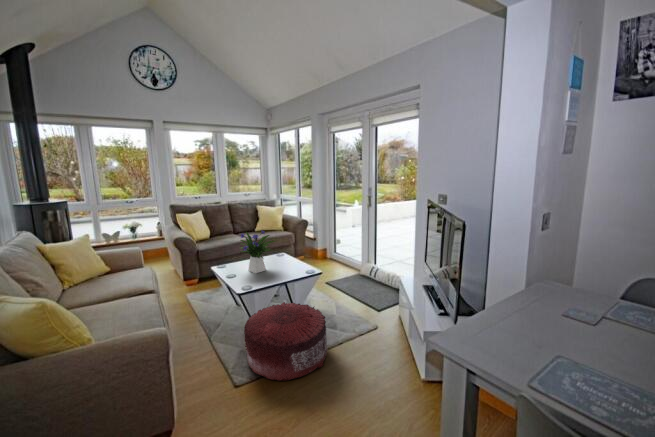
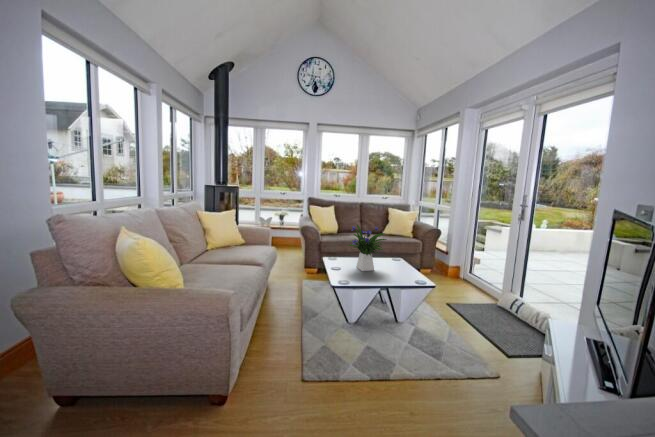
pouf: present [244,302,328,381] -> none [323,306,421,399]

